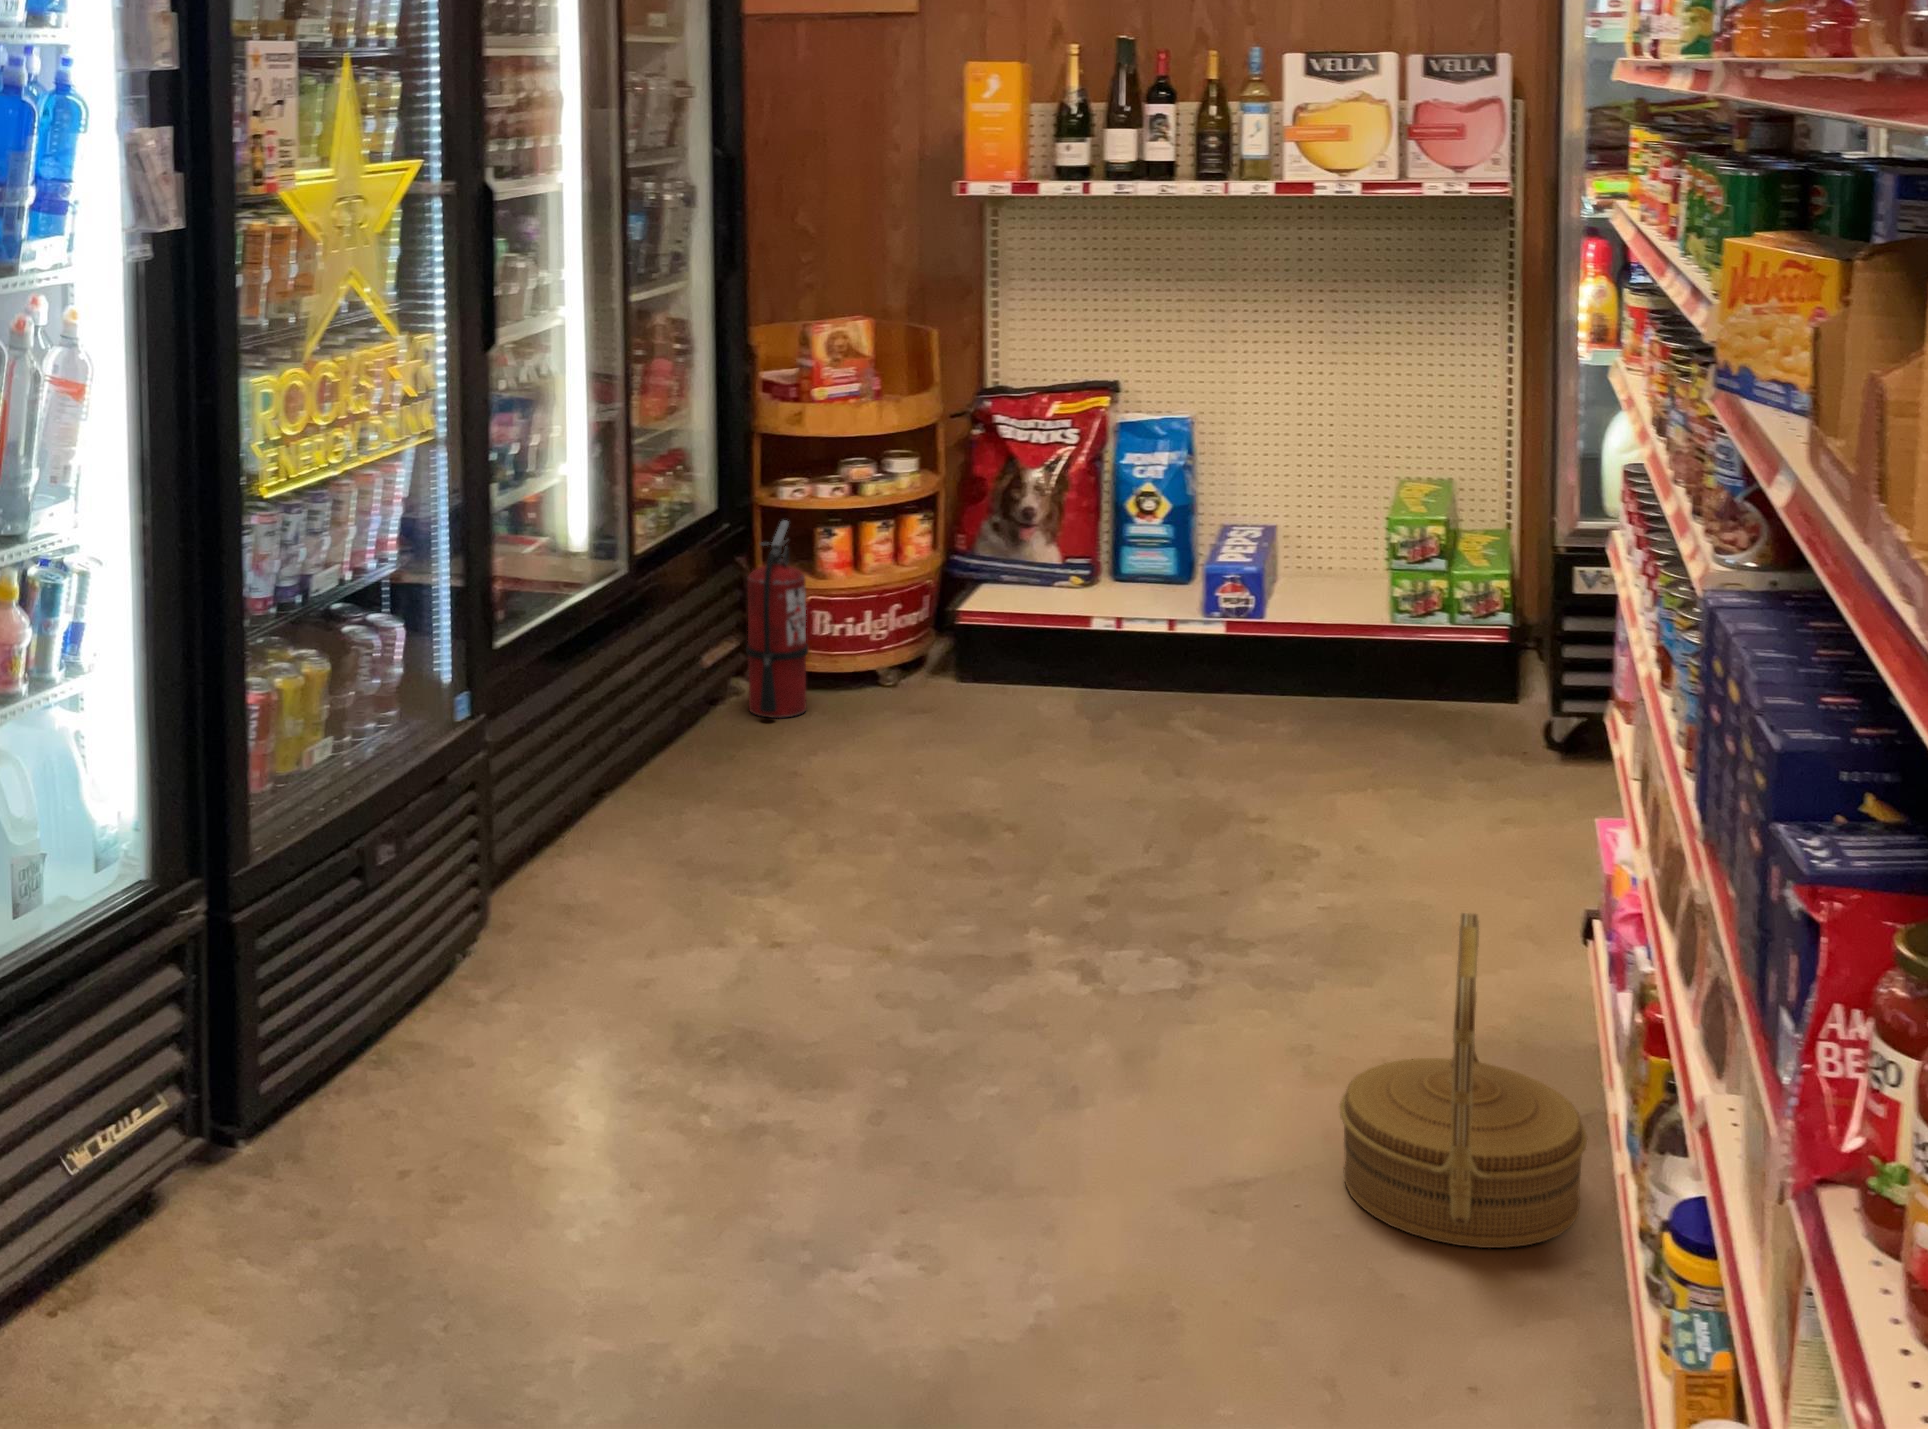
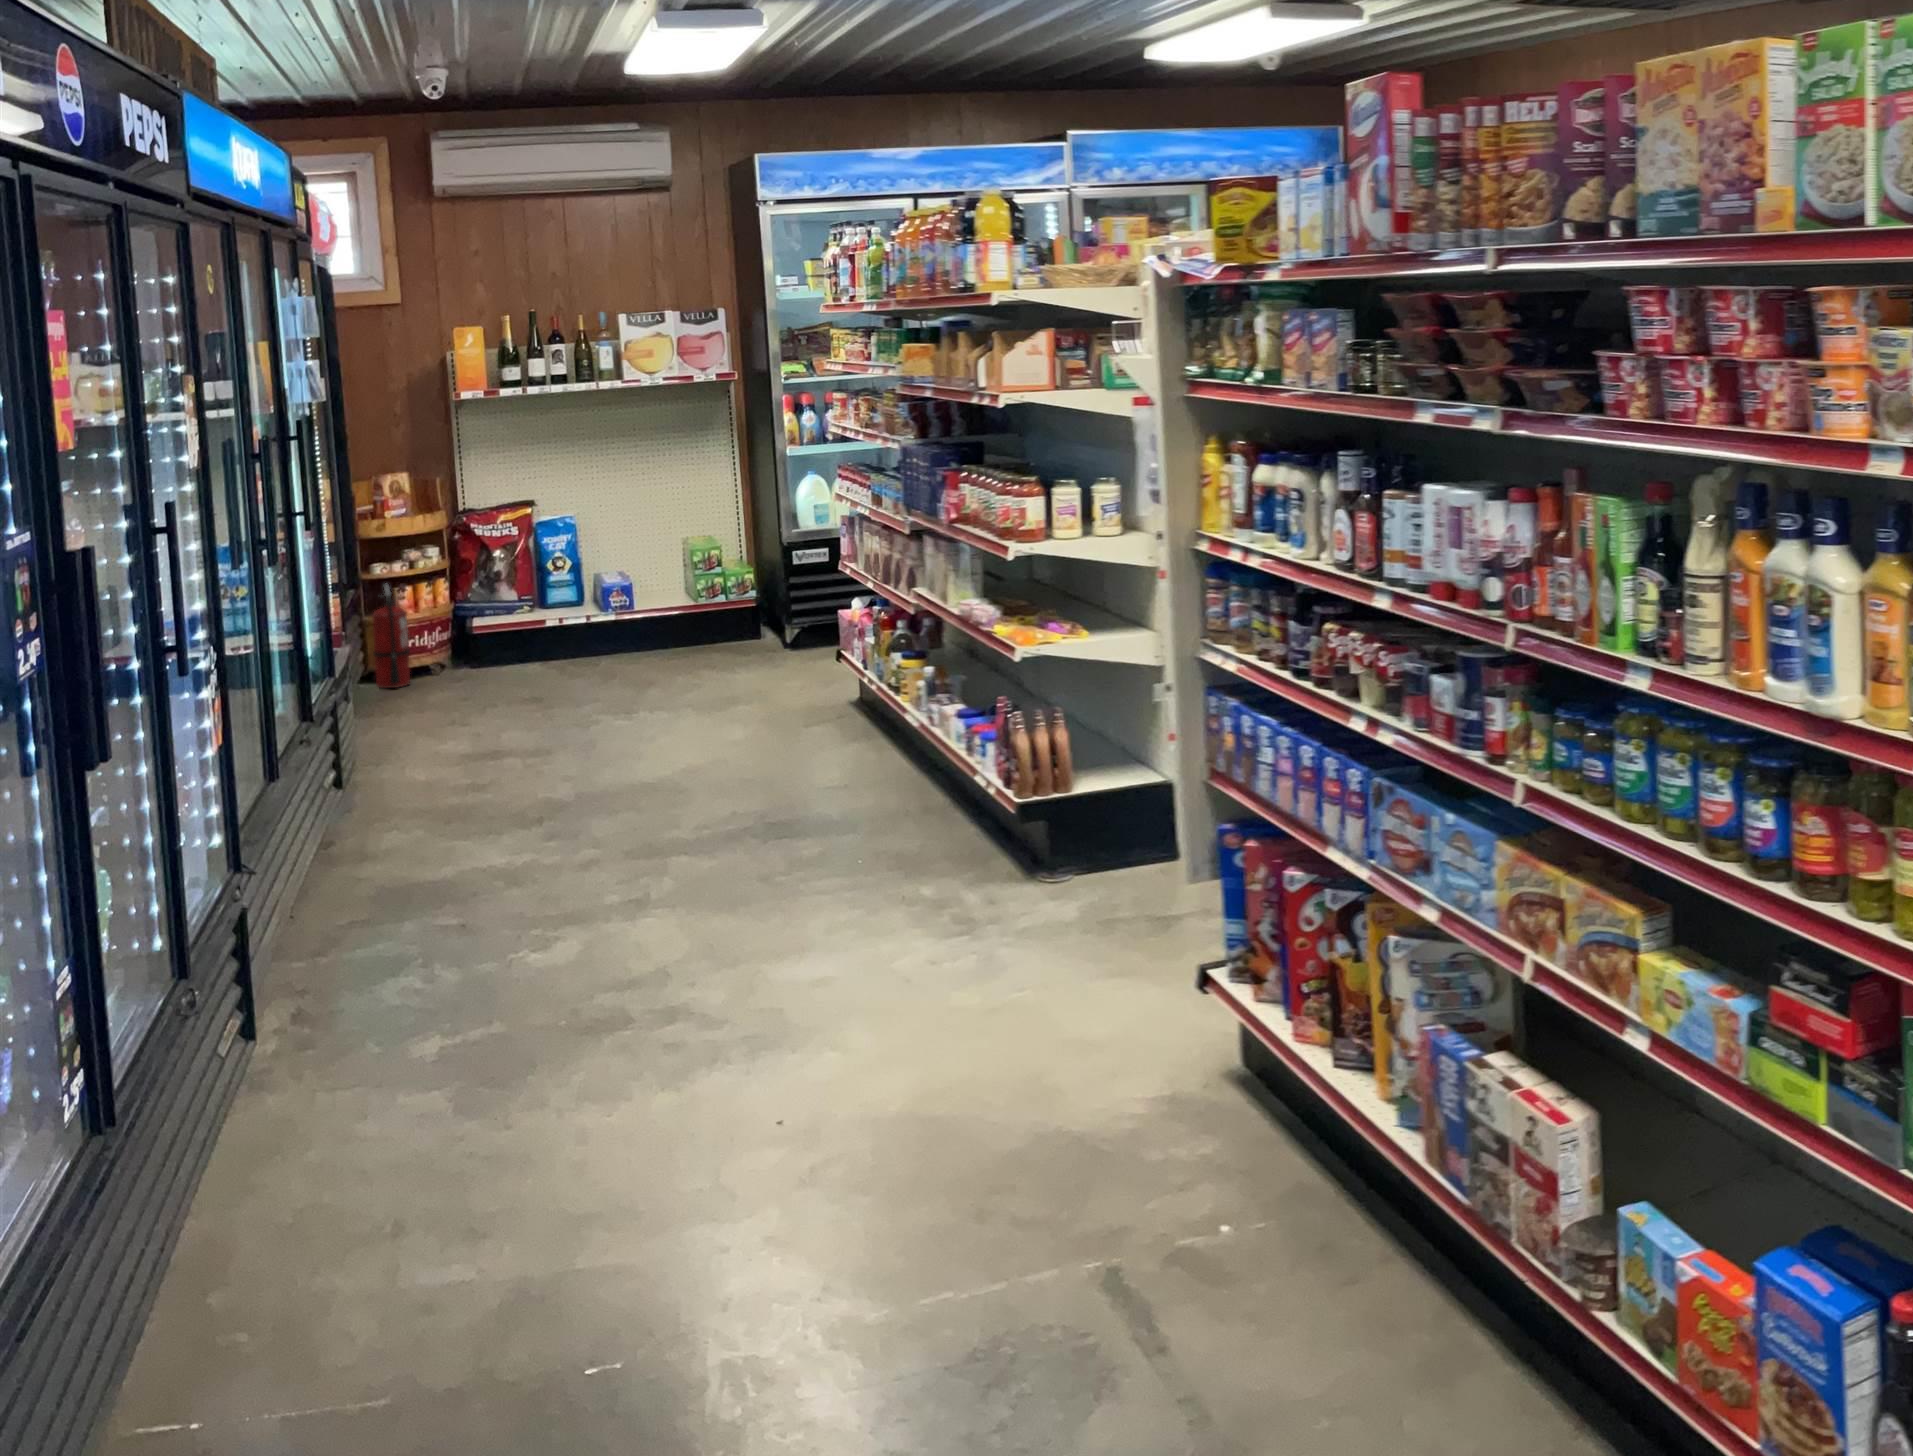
woven basket: present [1339,913,1587,1248] -> none [794,642,878,742]

